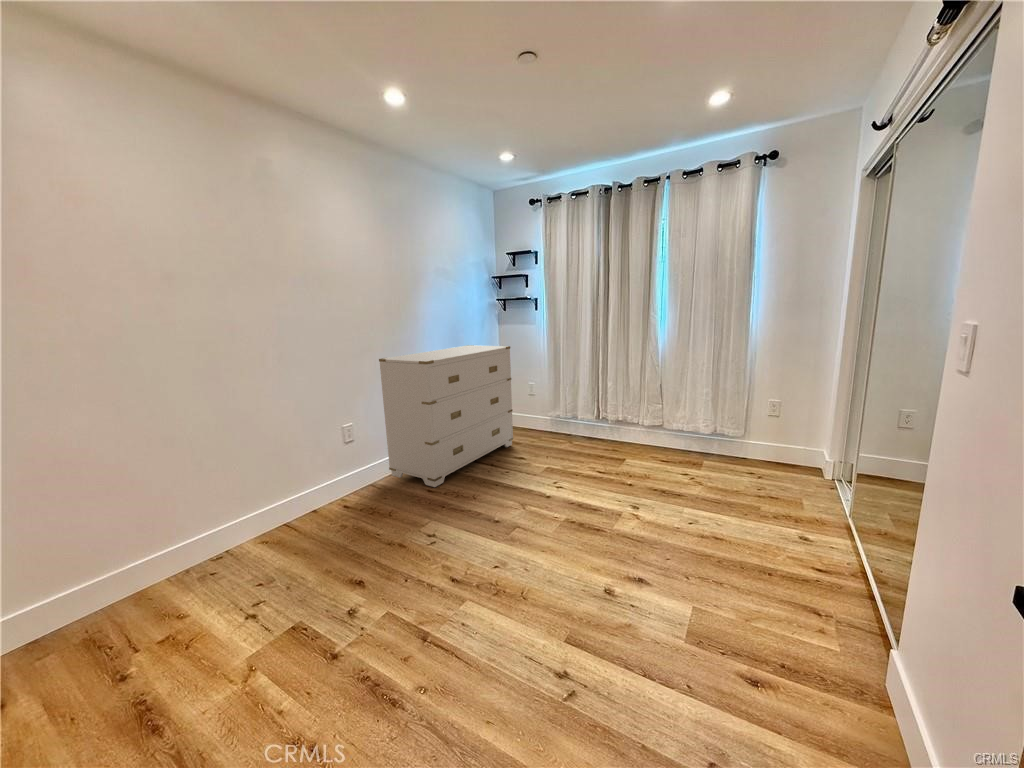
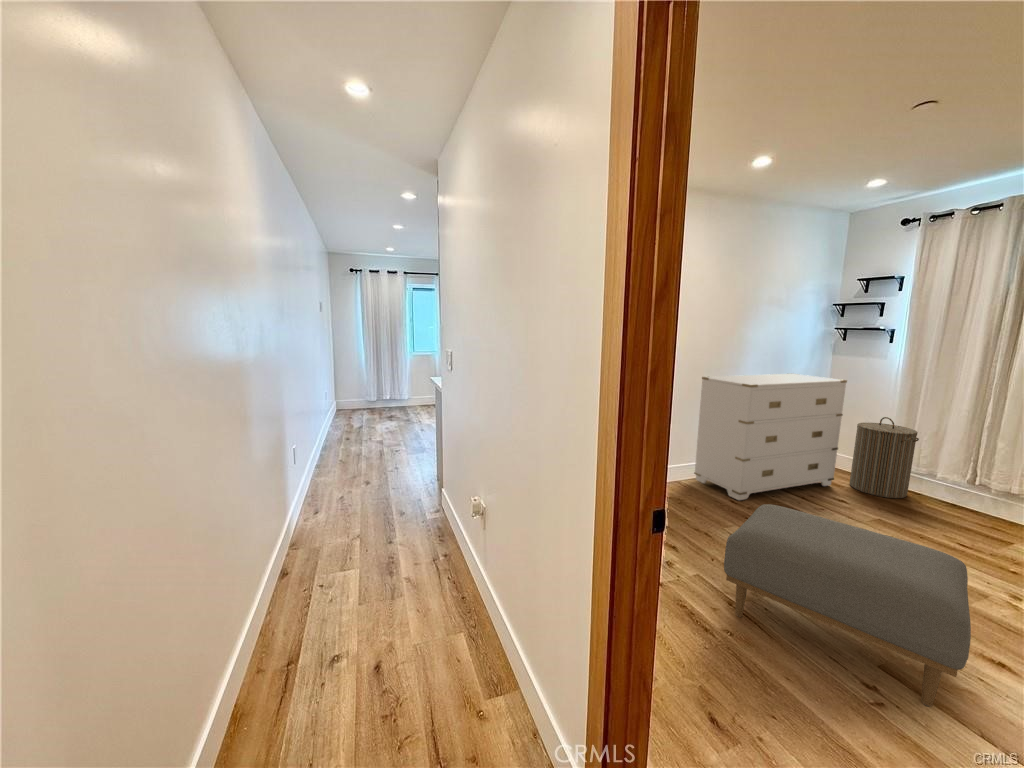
laundry hamper: none [523,375,564,445] -> present [850,417,919,498]
ottoman: none [403,497,627,668] -> present [724,504,971,706]

